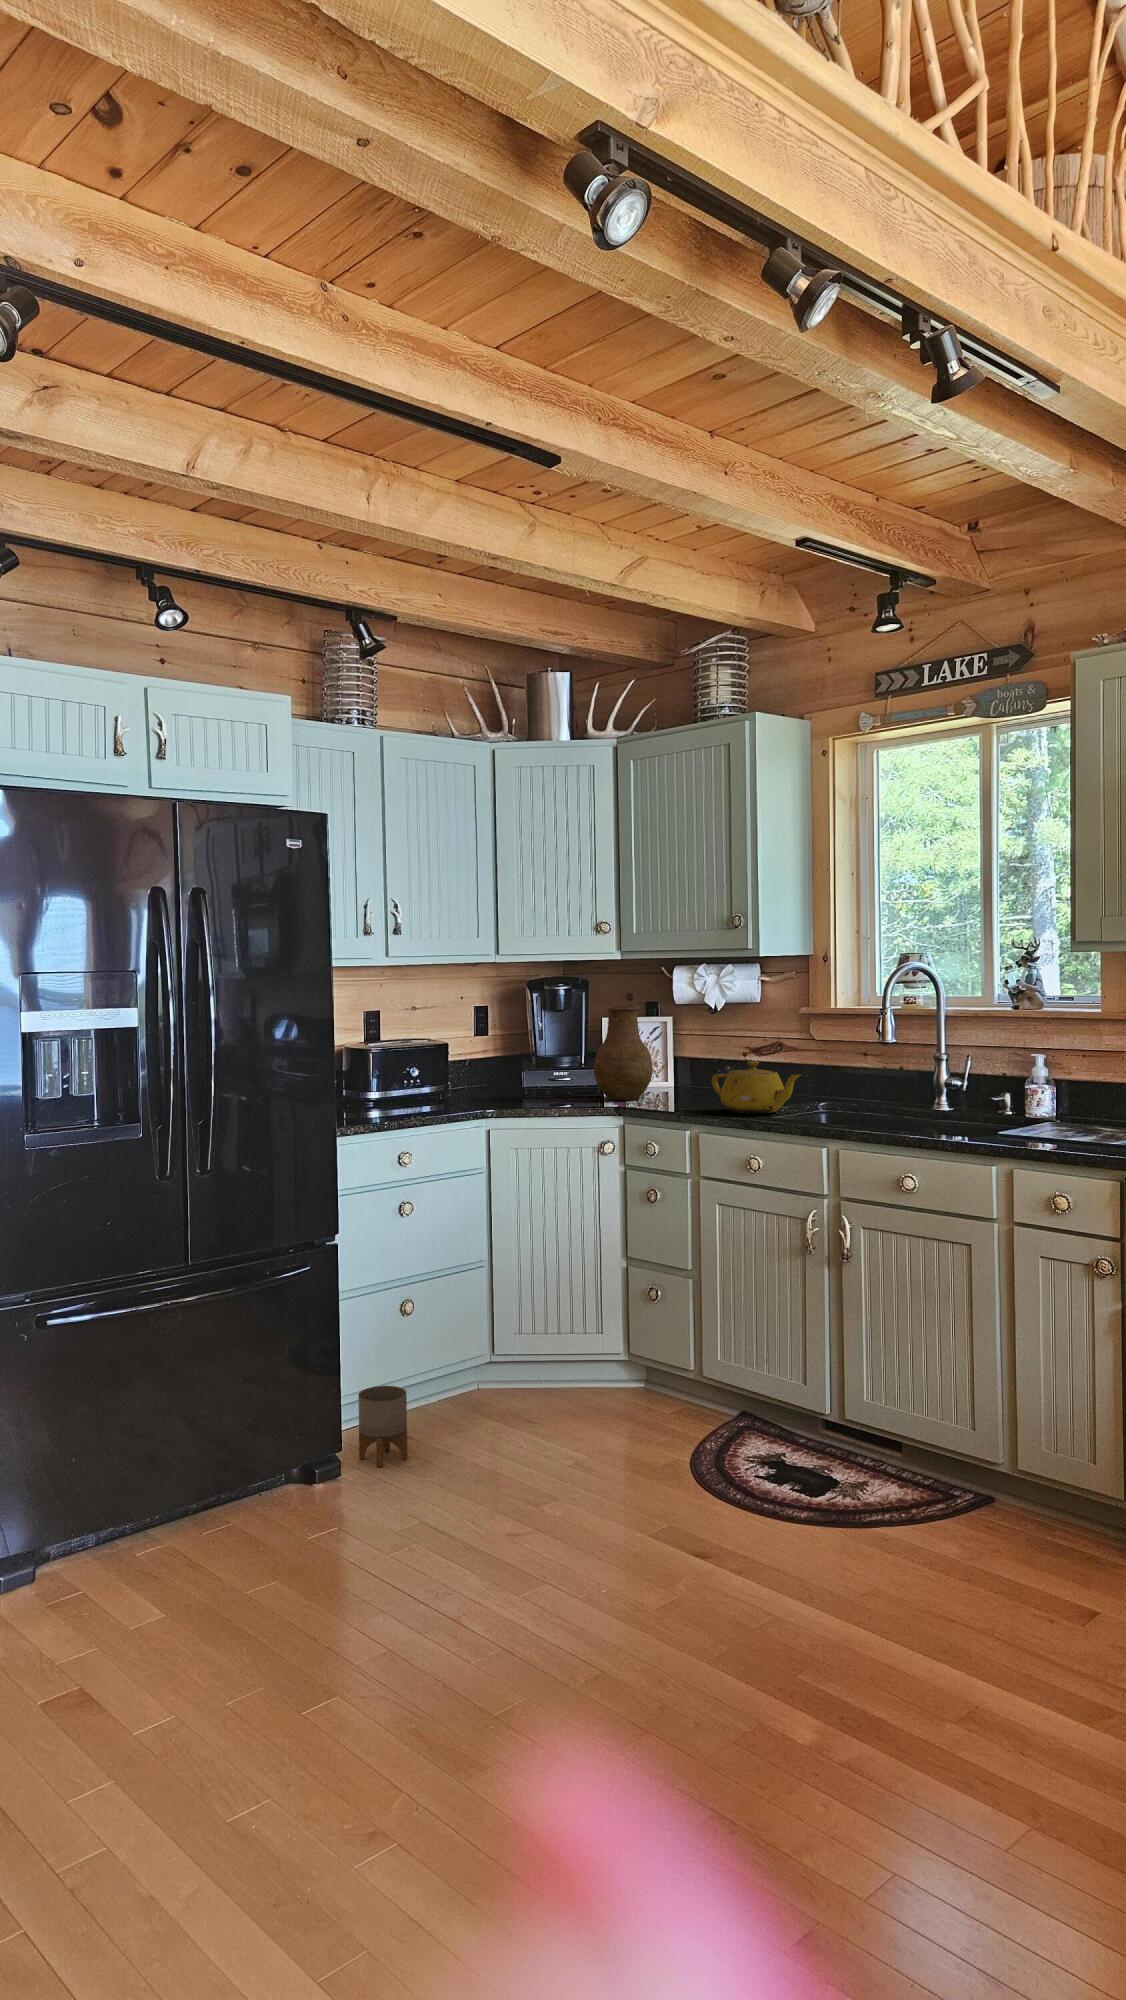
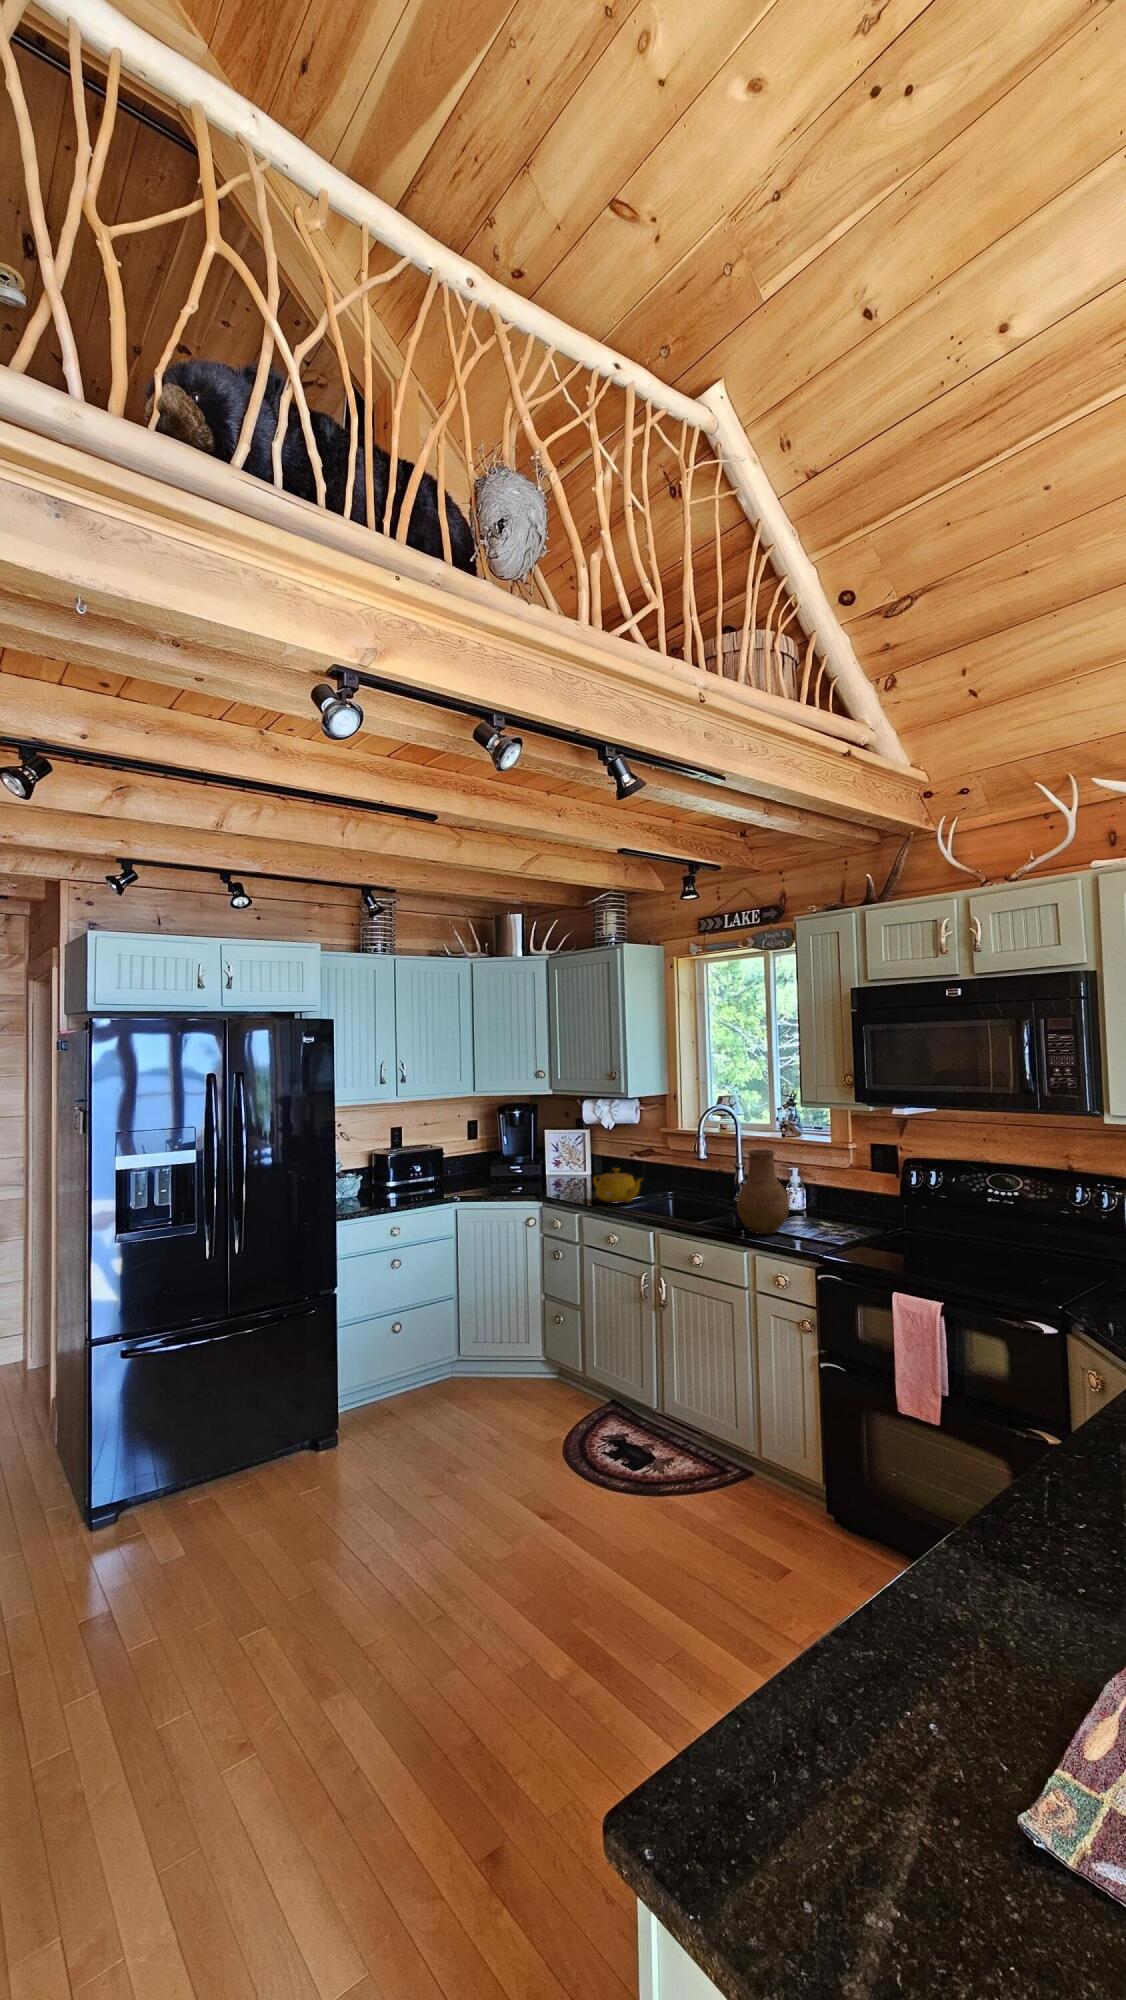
vase: present [594,1006,653,1100] -> present [737,1149,789,1234]
planter: present [358,1386,408,1467] -> none [354,1383,386,1439]

